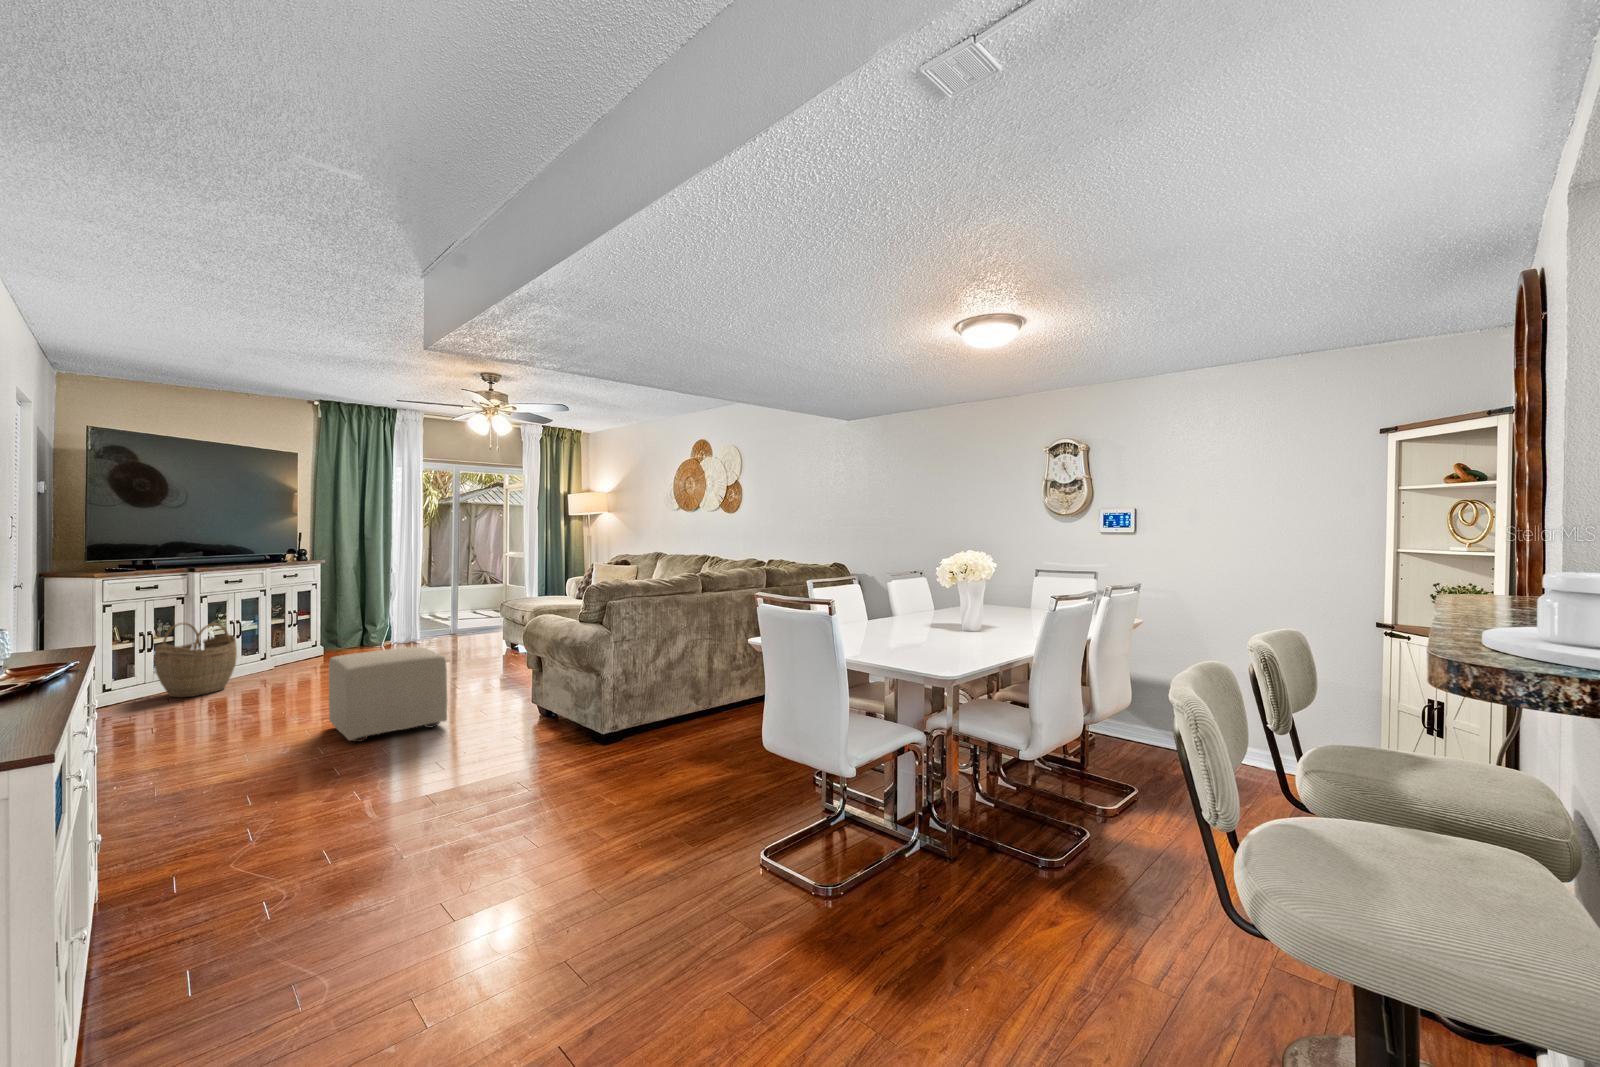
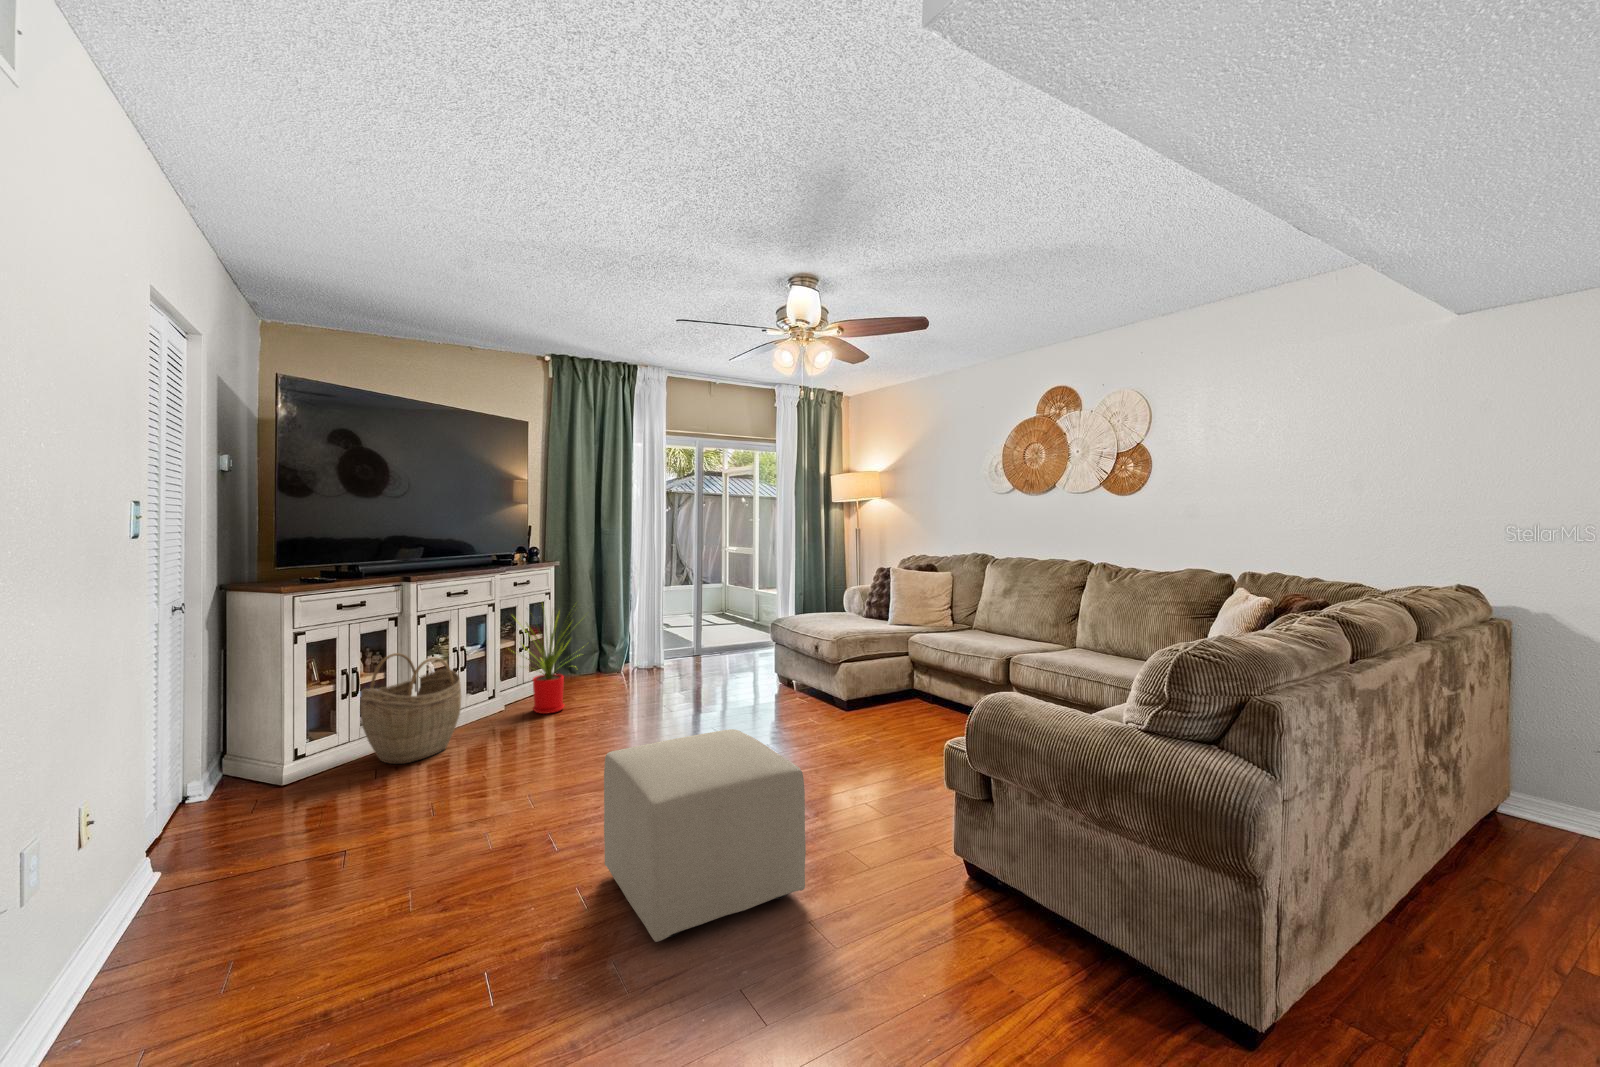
house plant: none [274,587,347,670] -> present [524,607,568,714]

